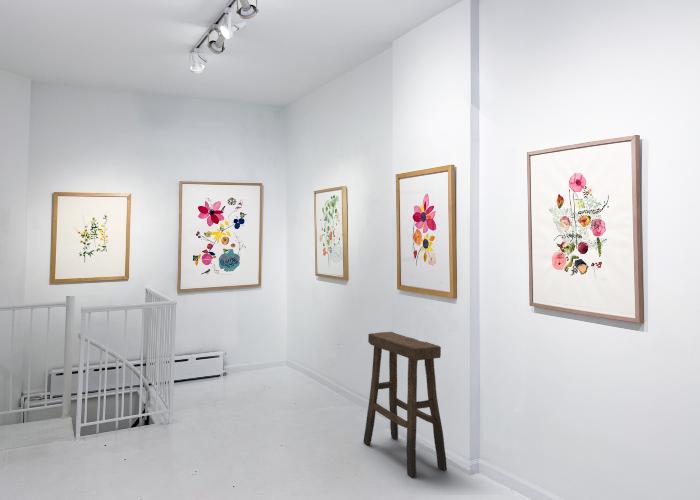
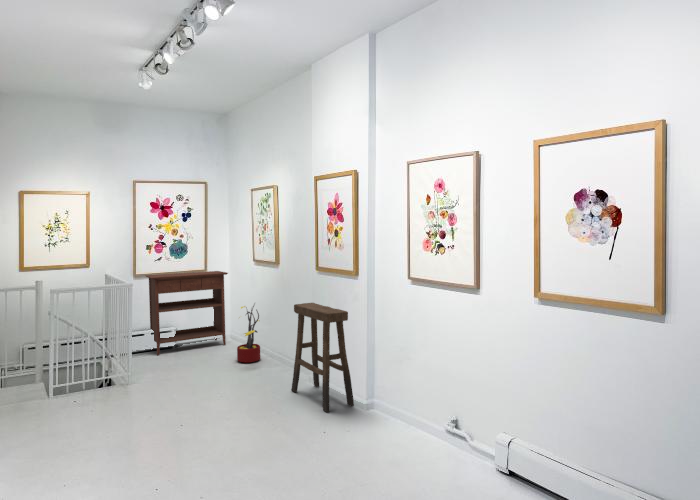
console table: none [190,288,284,386] -> present [145,271,228,356]
decorative plant: none [294,327,322,400] -> present [237,306,260,363]

